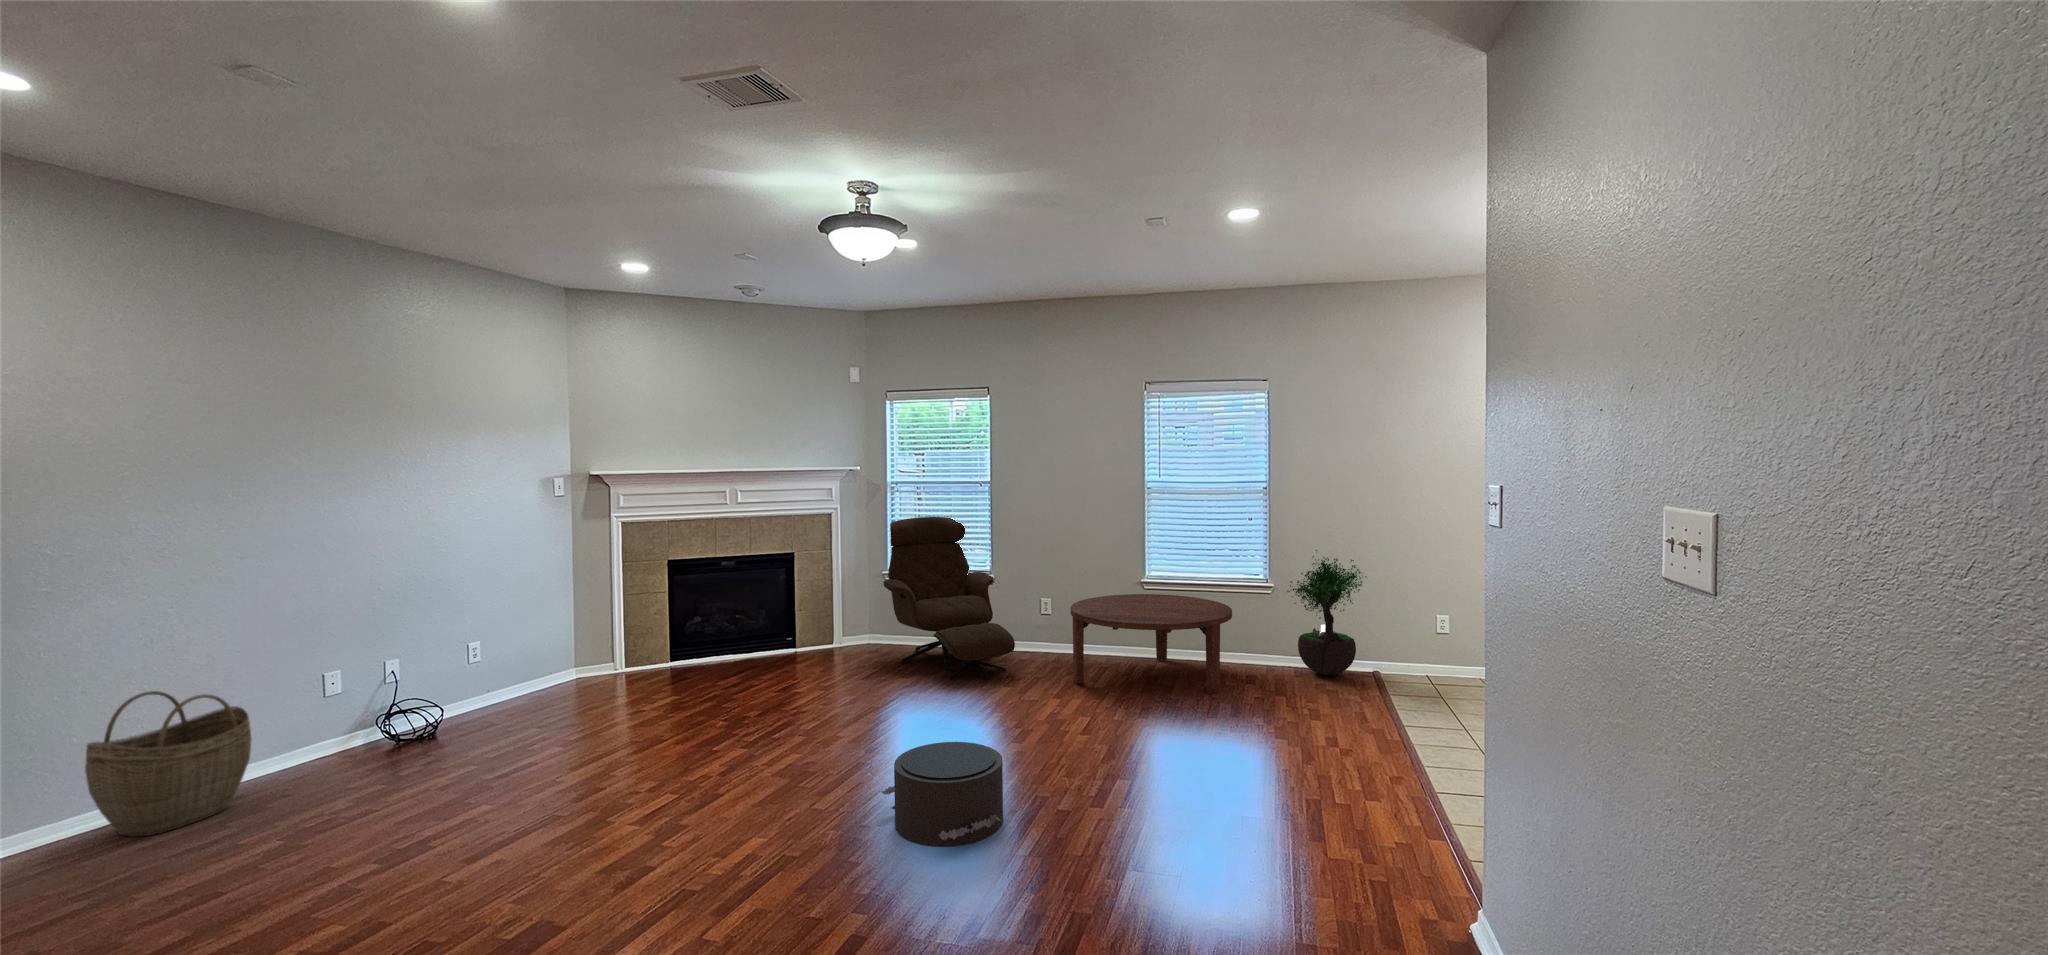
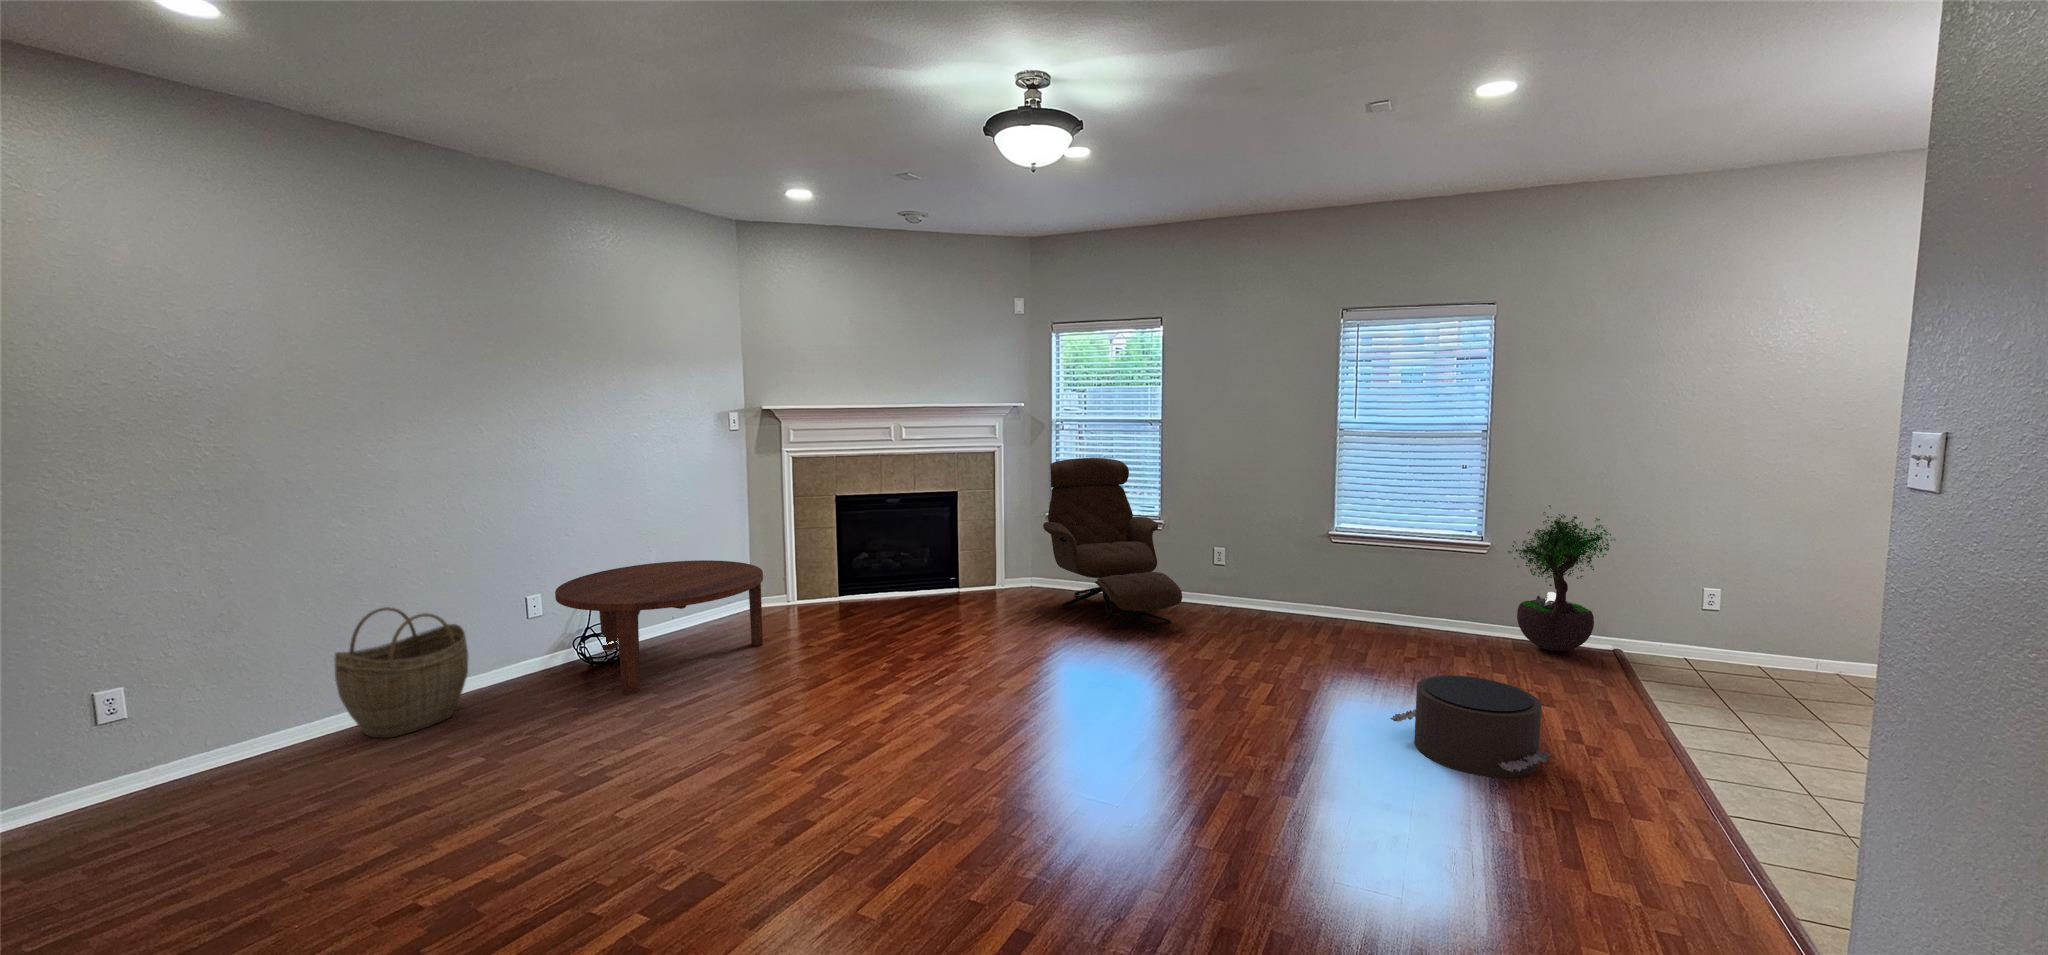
coffee table: present [1070,594,1232,695] -> present [555,560,763,694]
pouf: present [881,742,1003,847] -> present [1390,675,1553,778]

